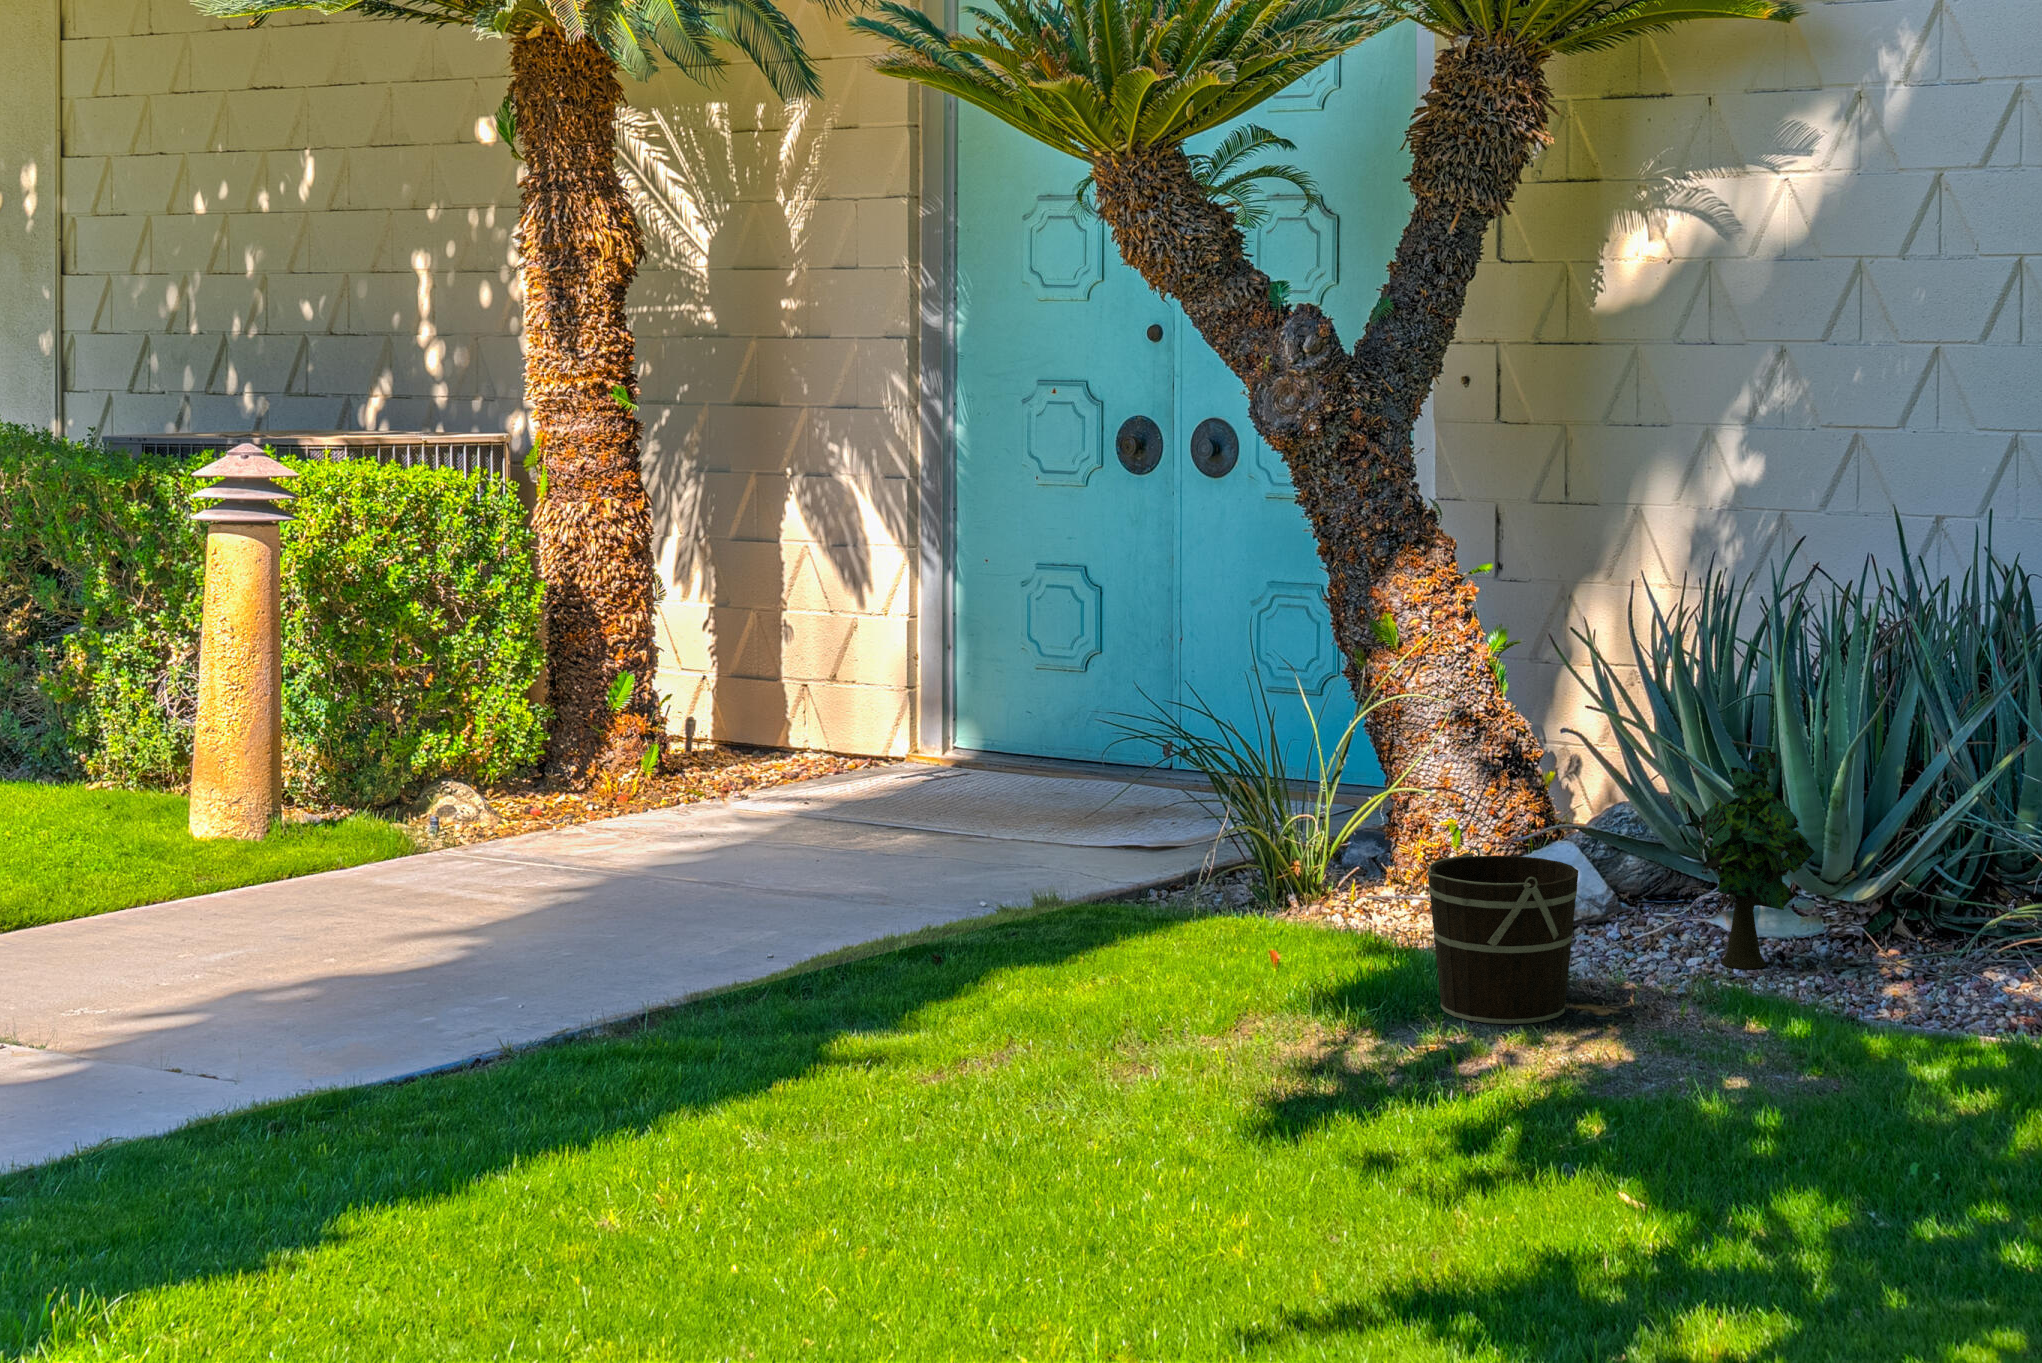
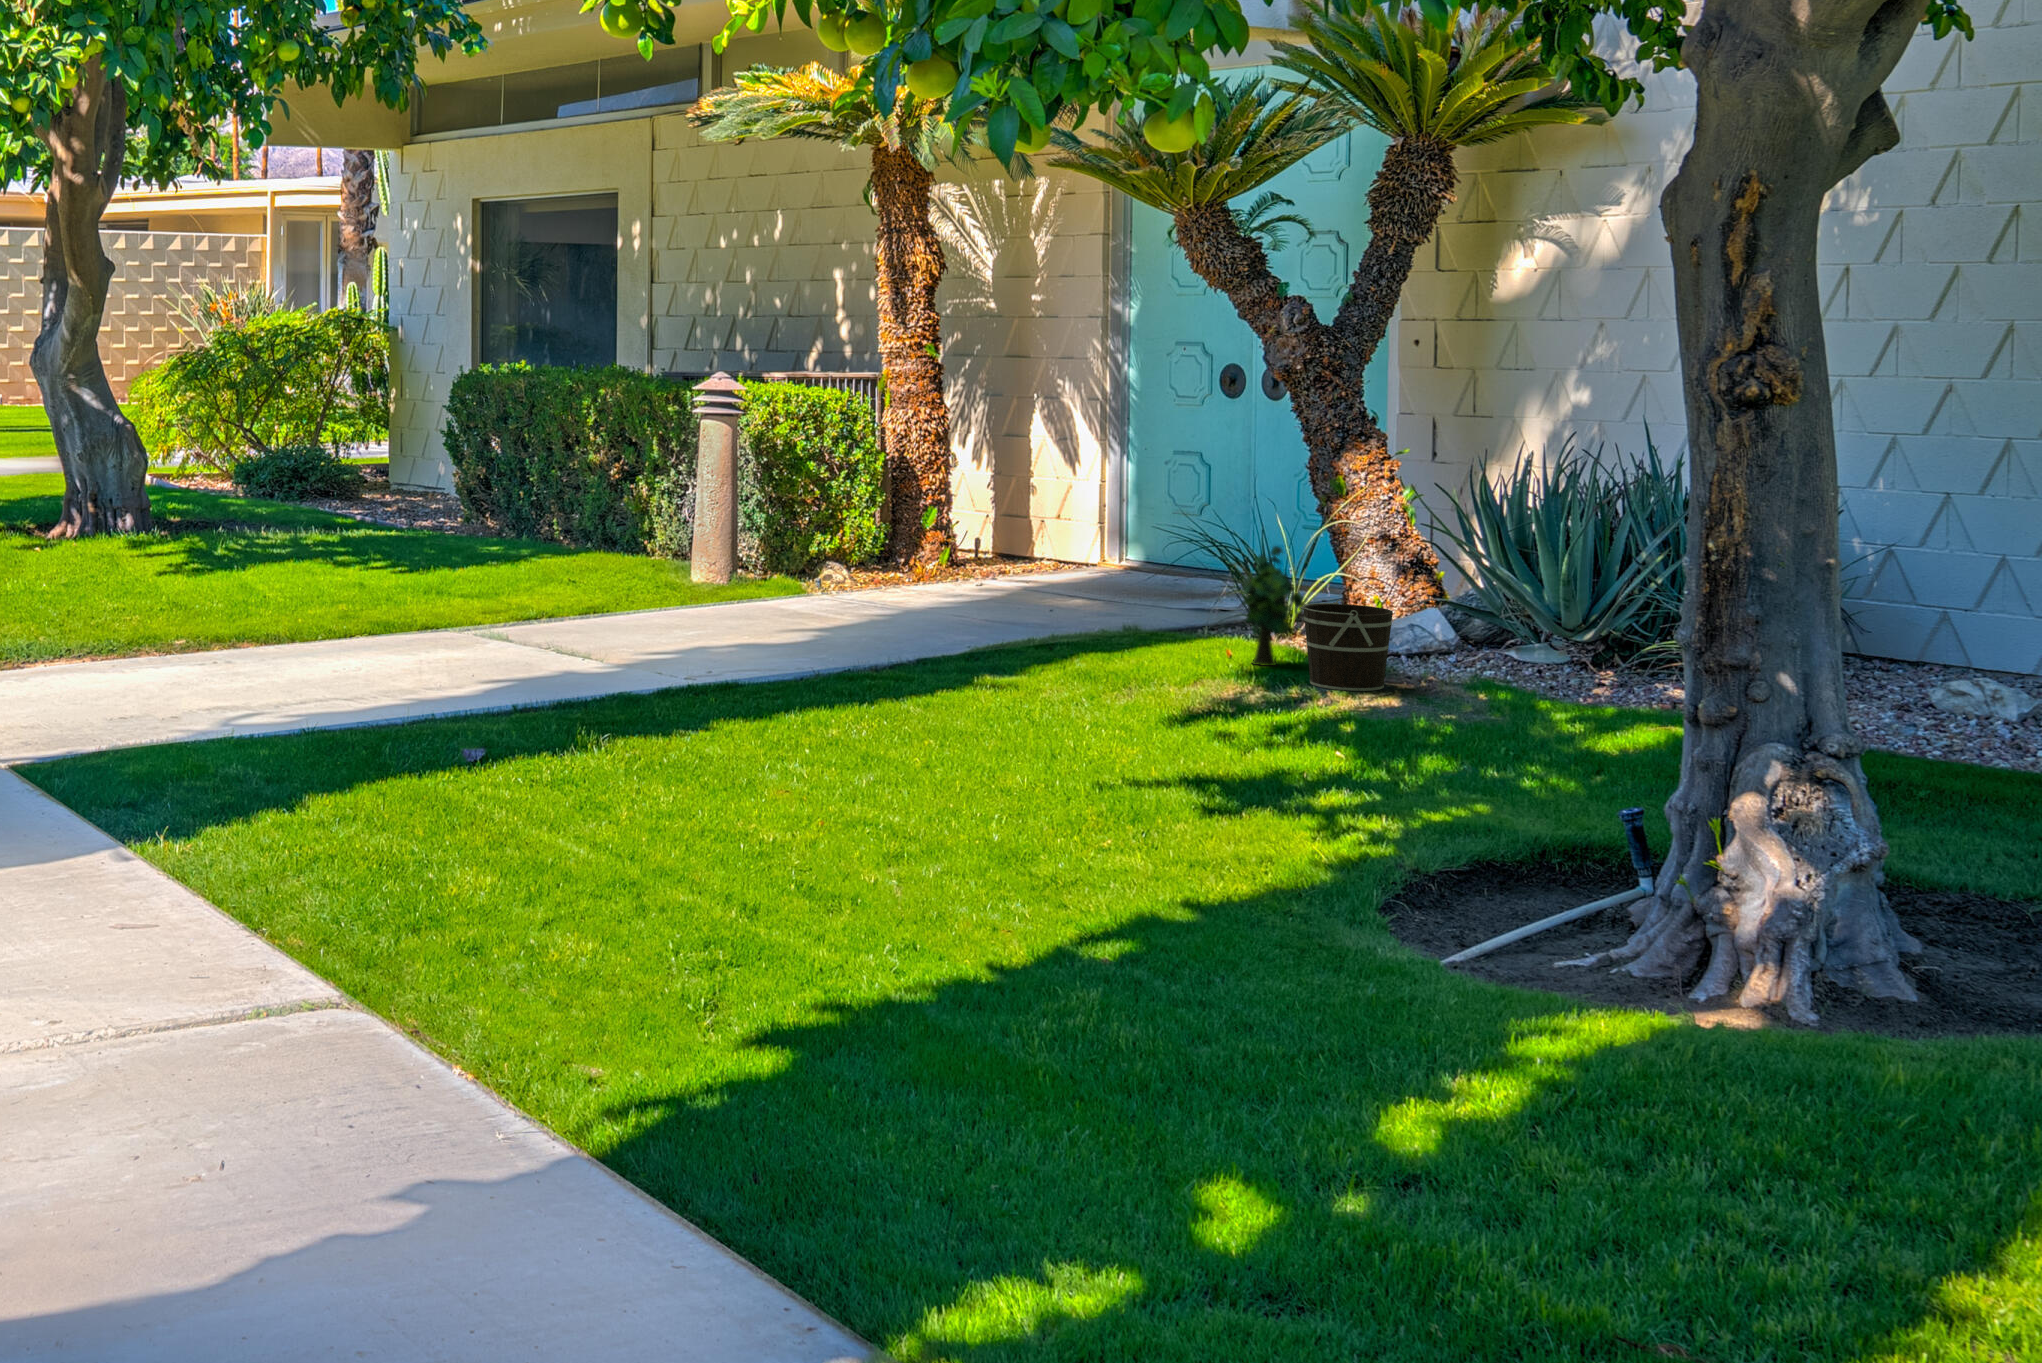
decorative plant: present [1685,751,1815,969] -> present [1240,546,1304,666]

